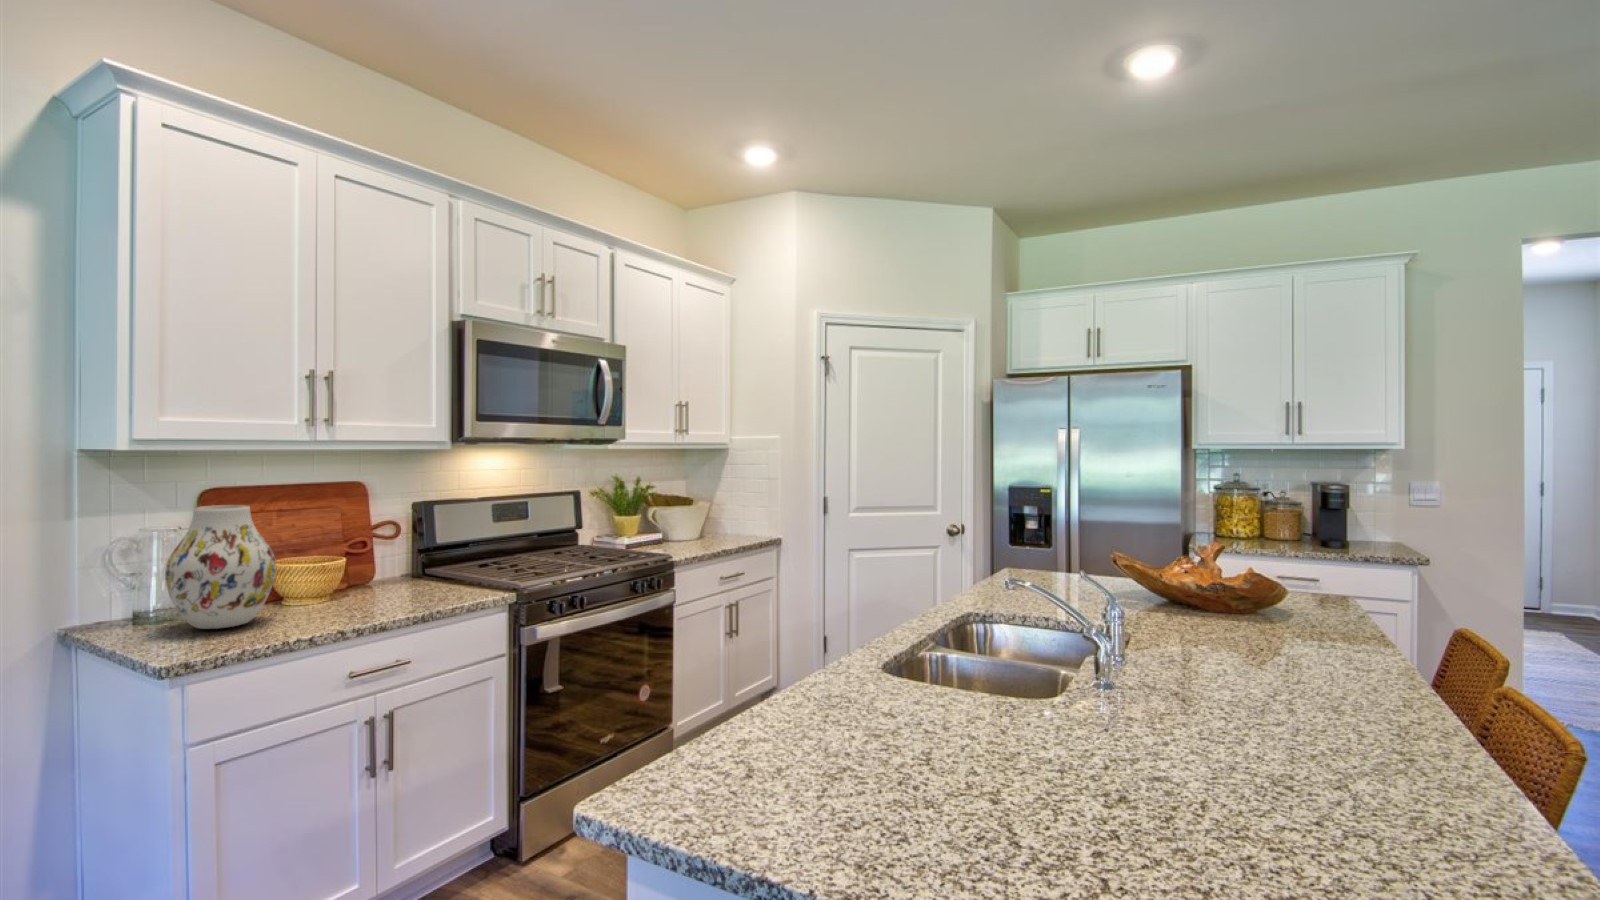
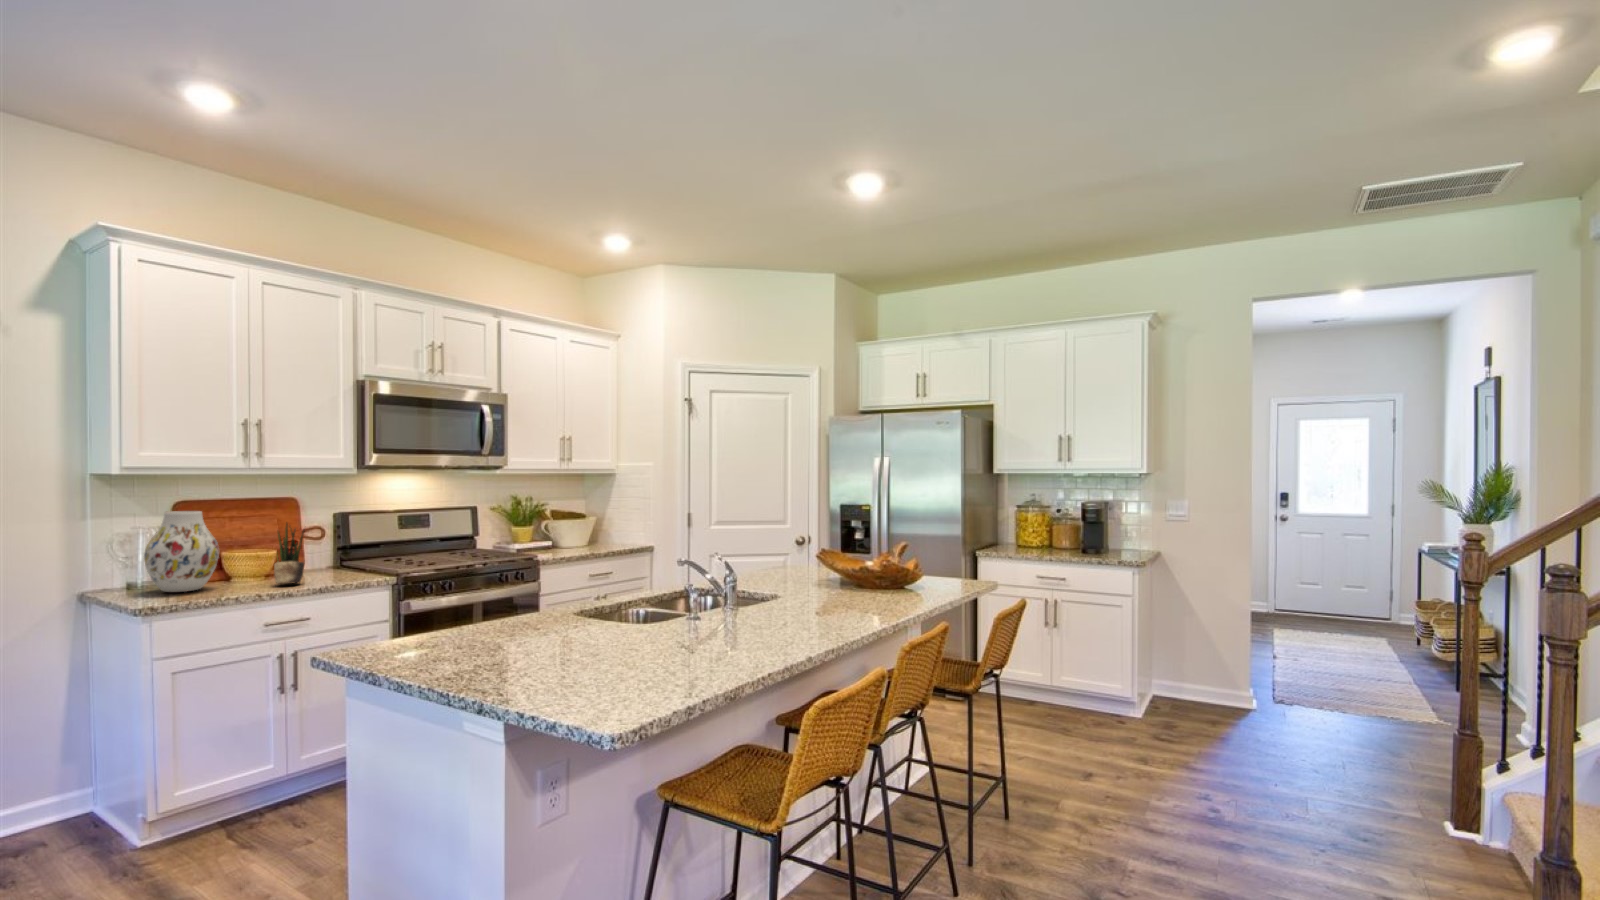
potted plant: none [356,519,398,610] -> present [274,524,305,584]

